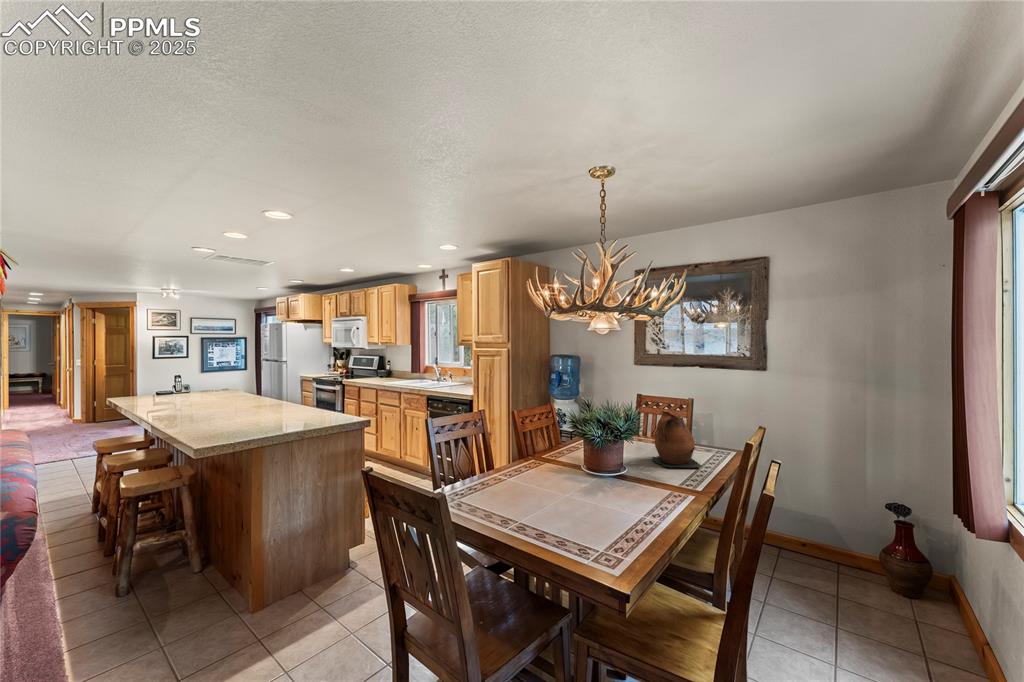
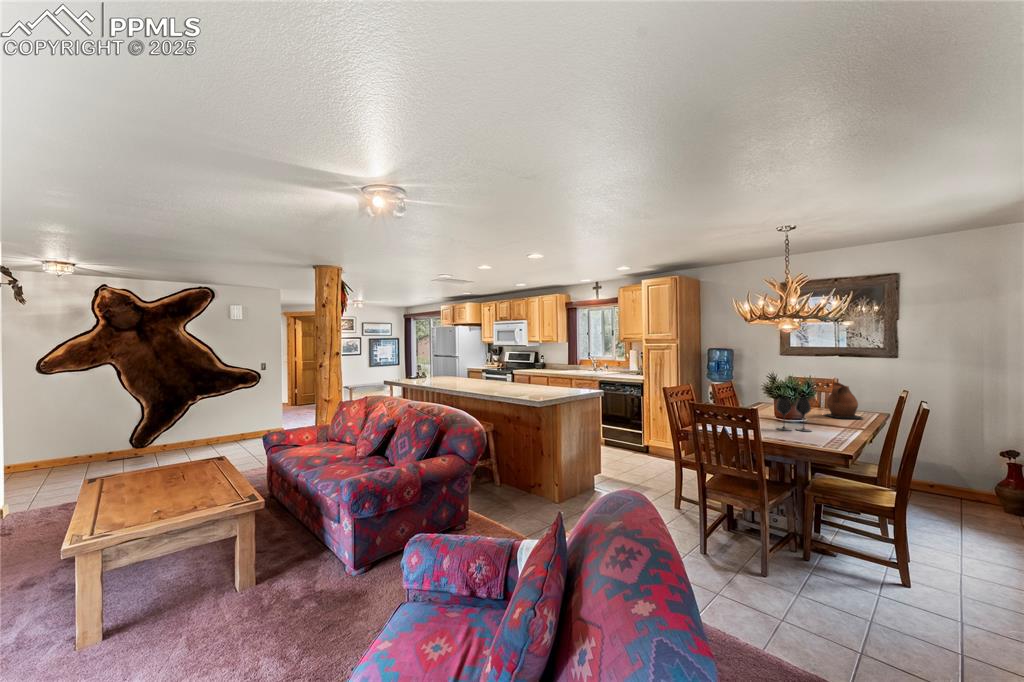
wine glass: none [545,443,598,505] -> present [776,398,811,432]

